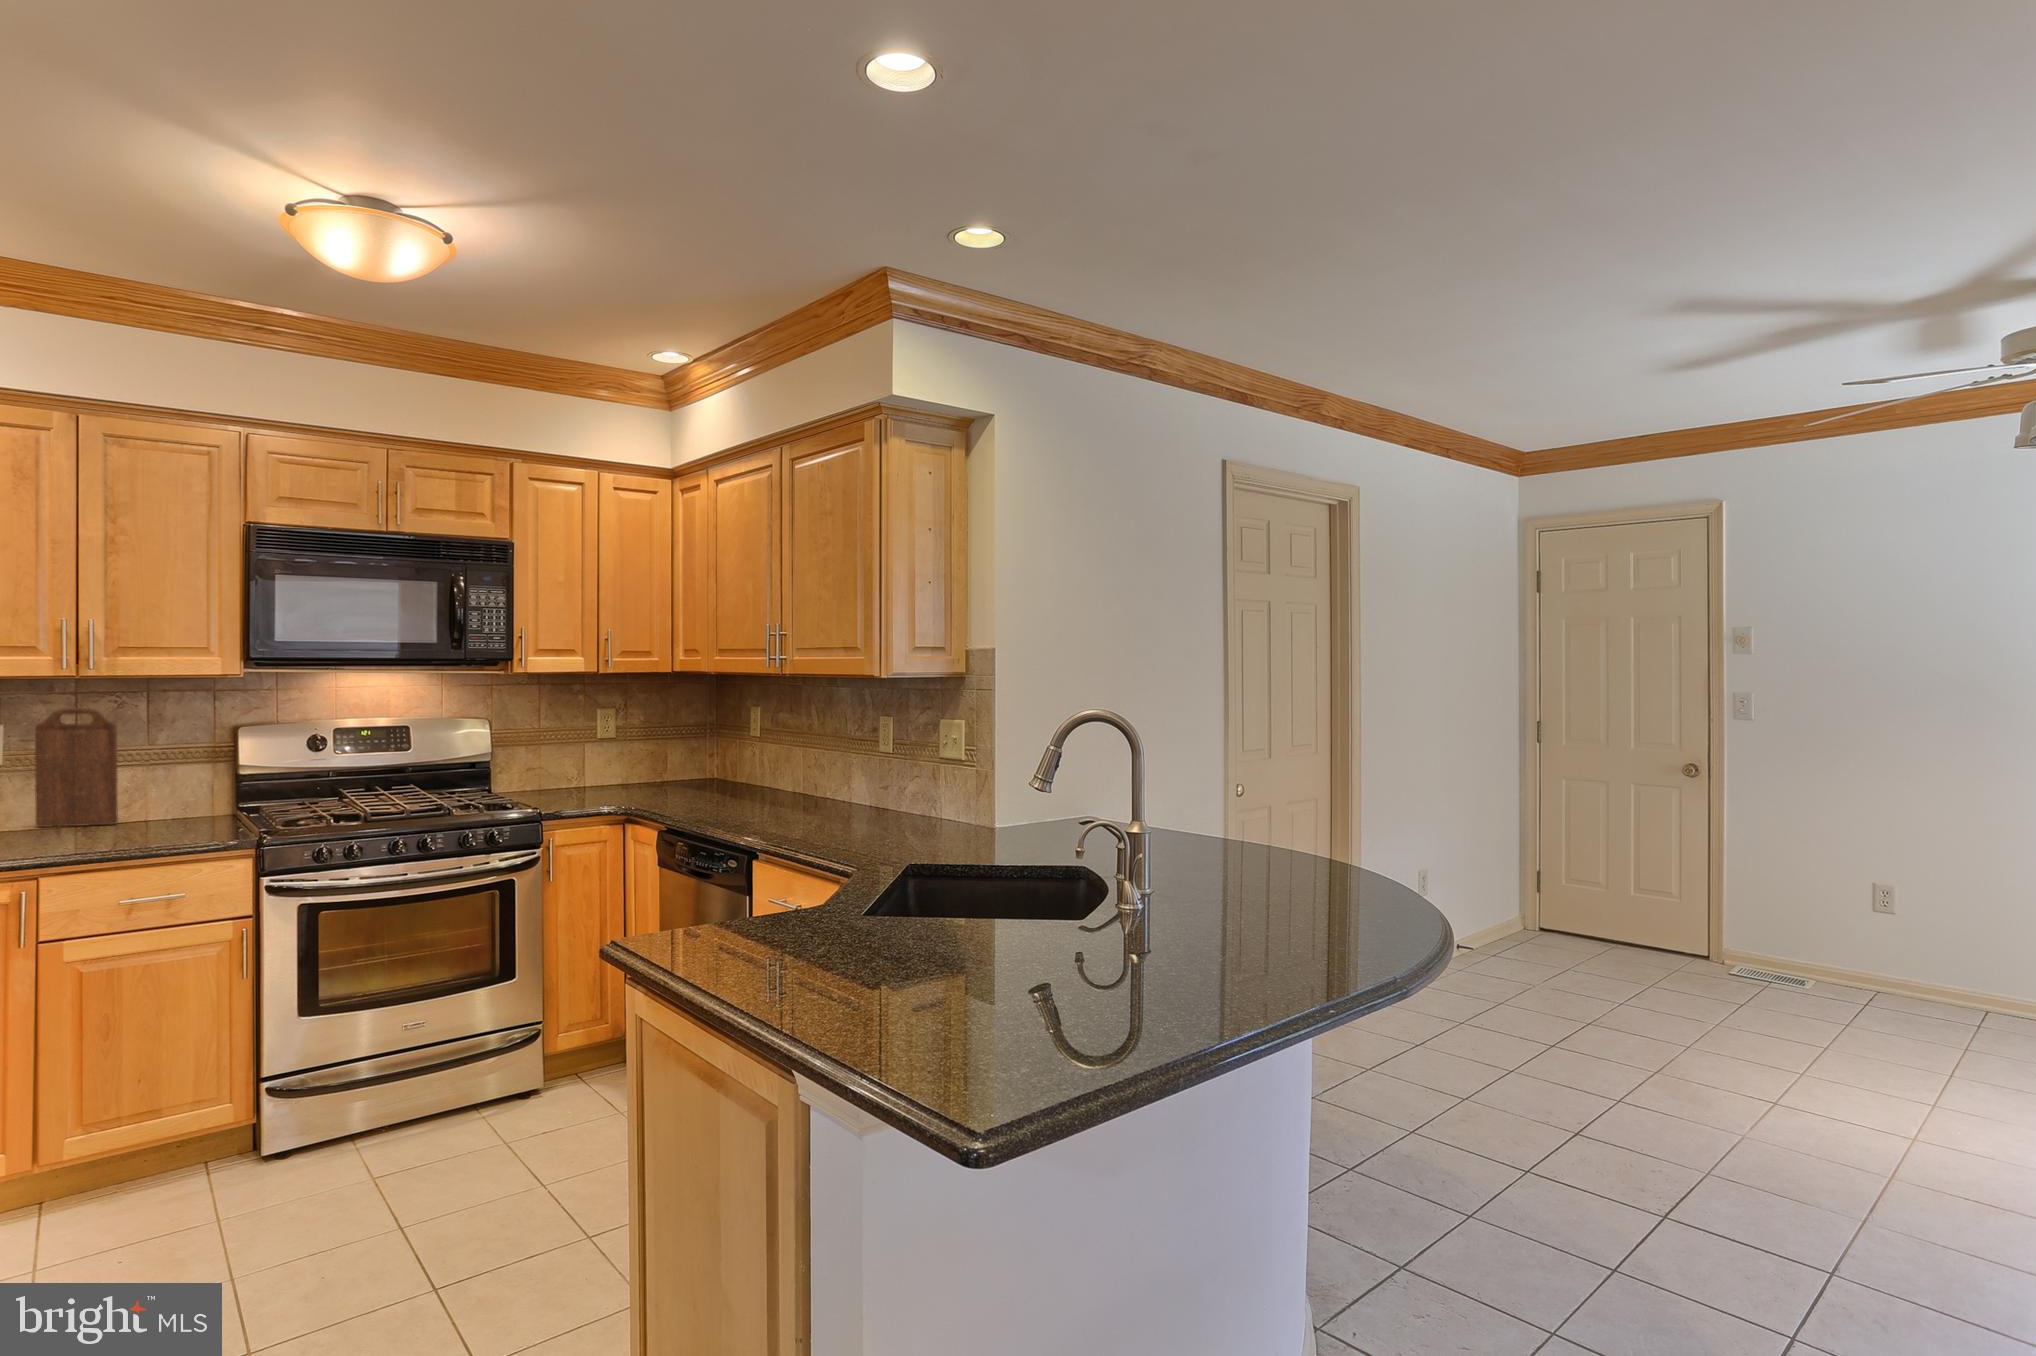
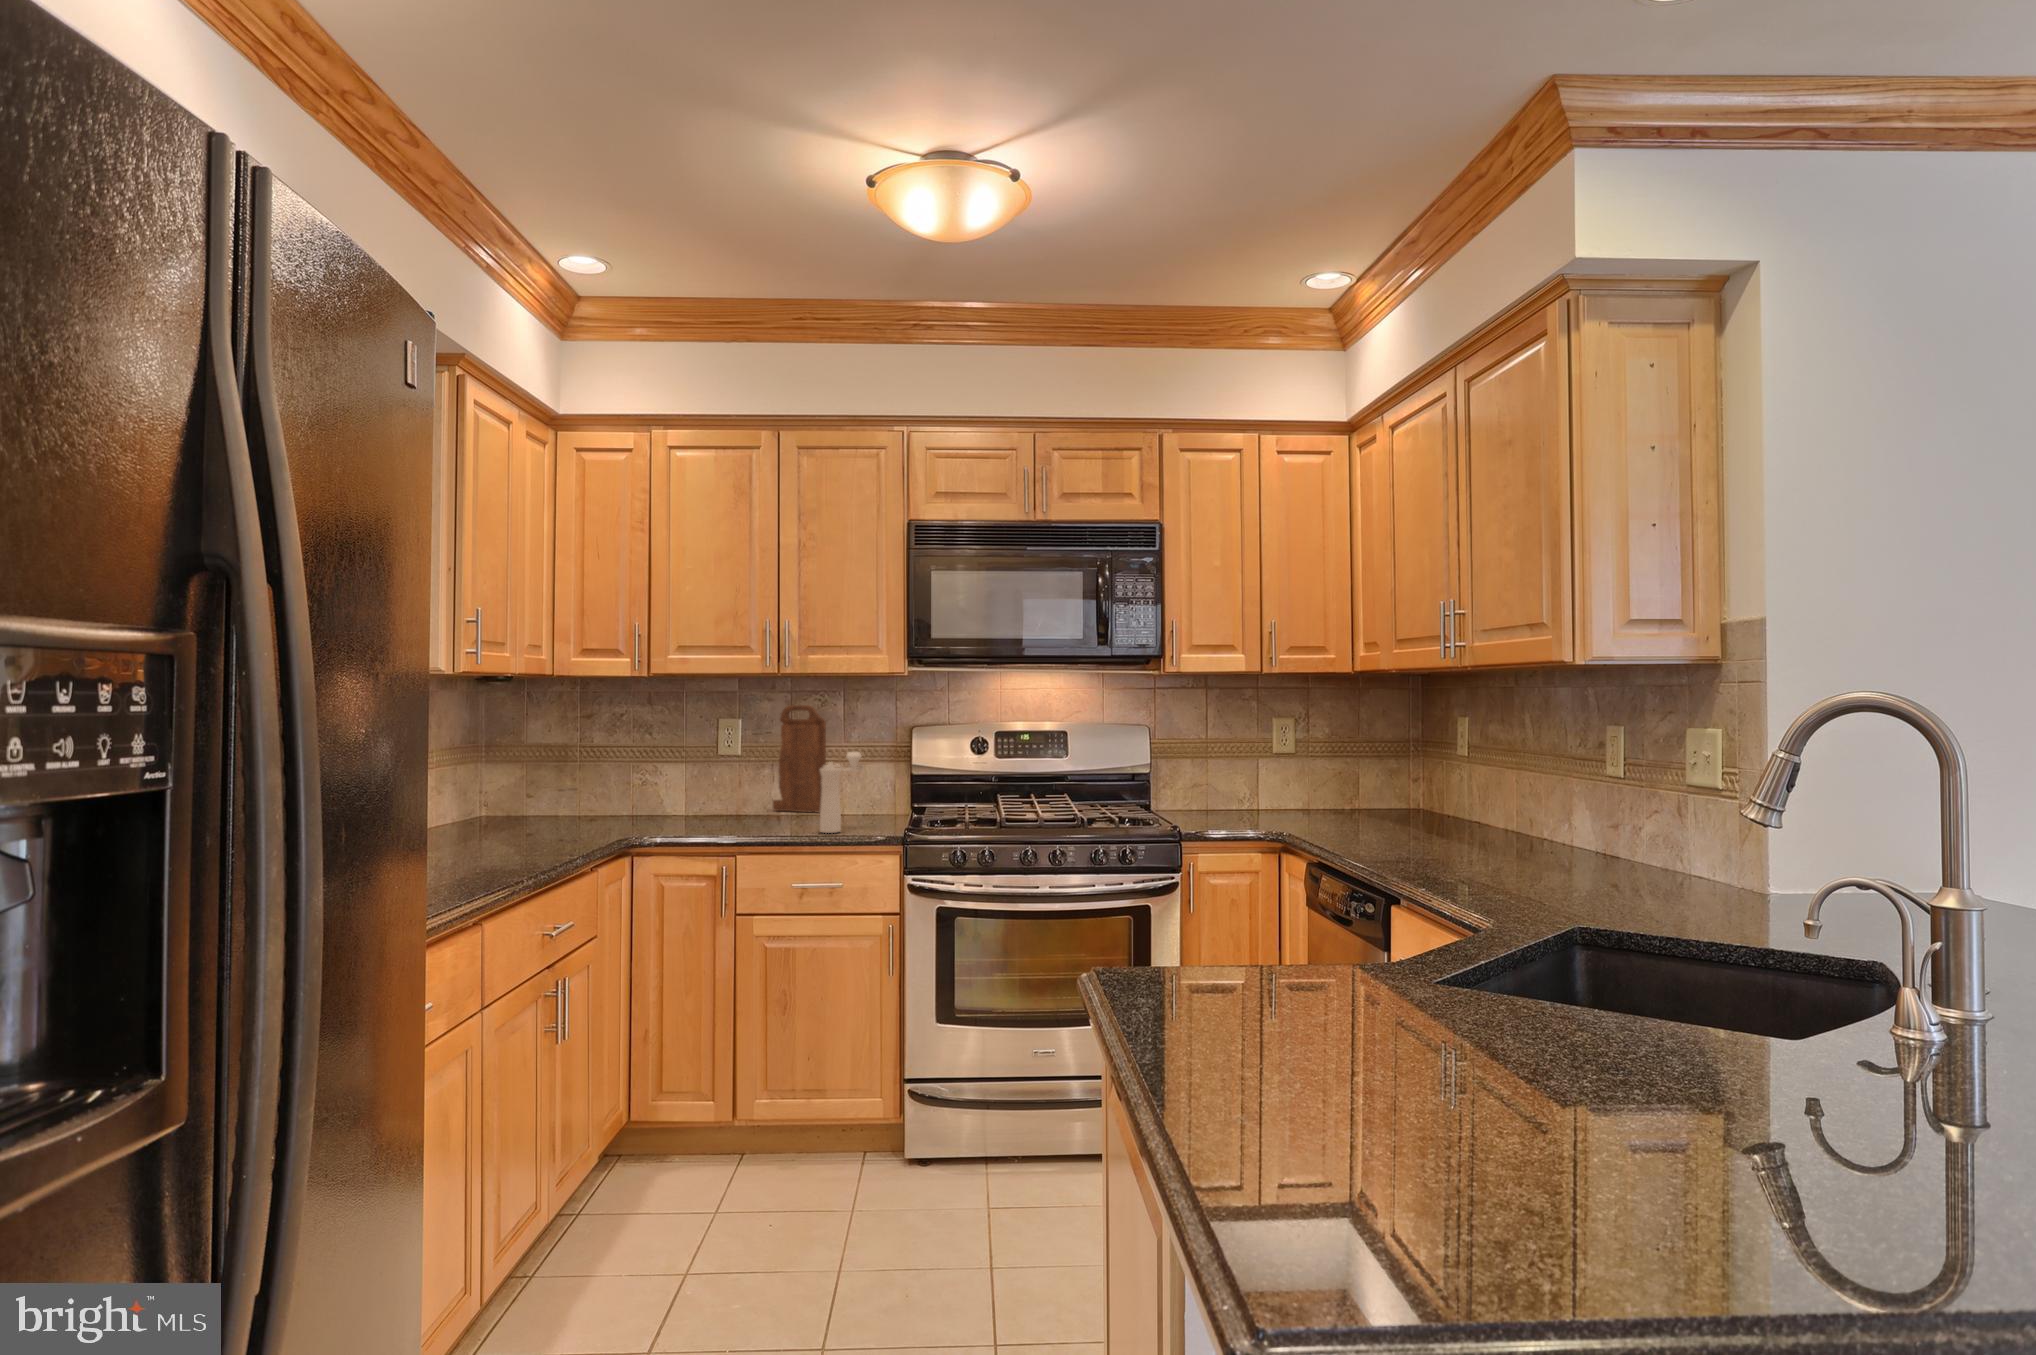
pepper mill: none [157,759,200,845] -> present [820,752,861,833]

